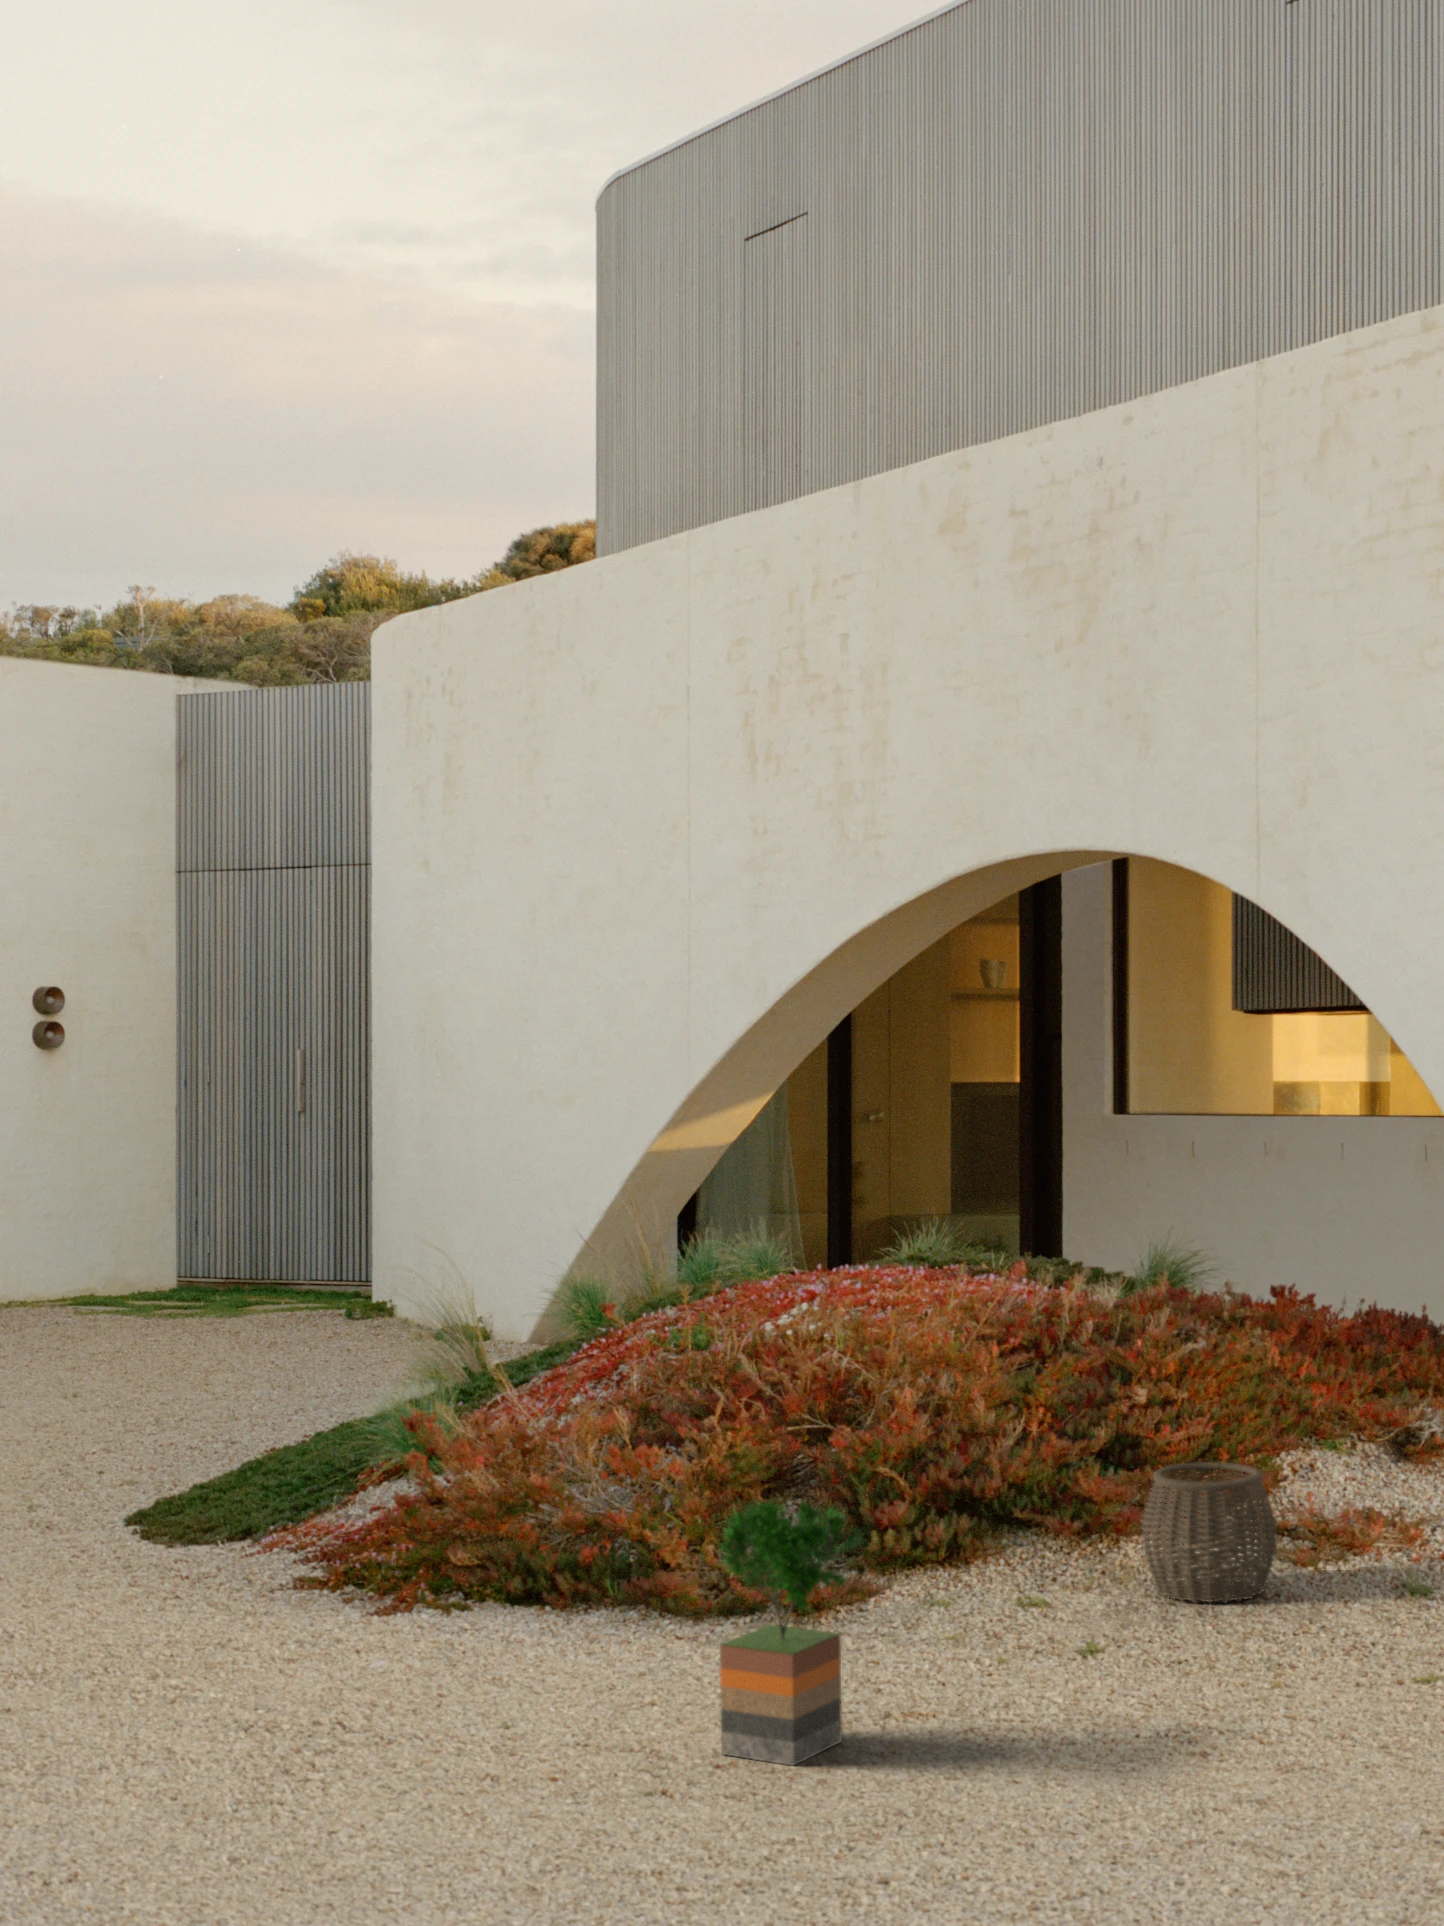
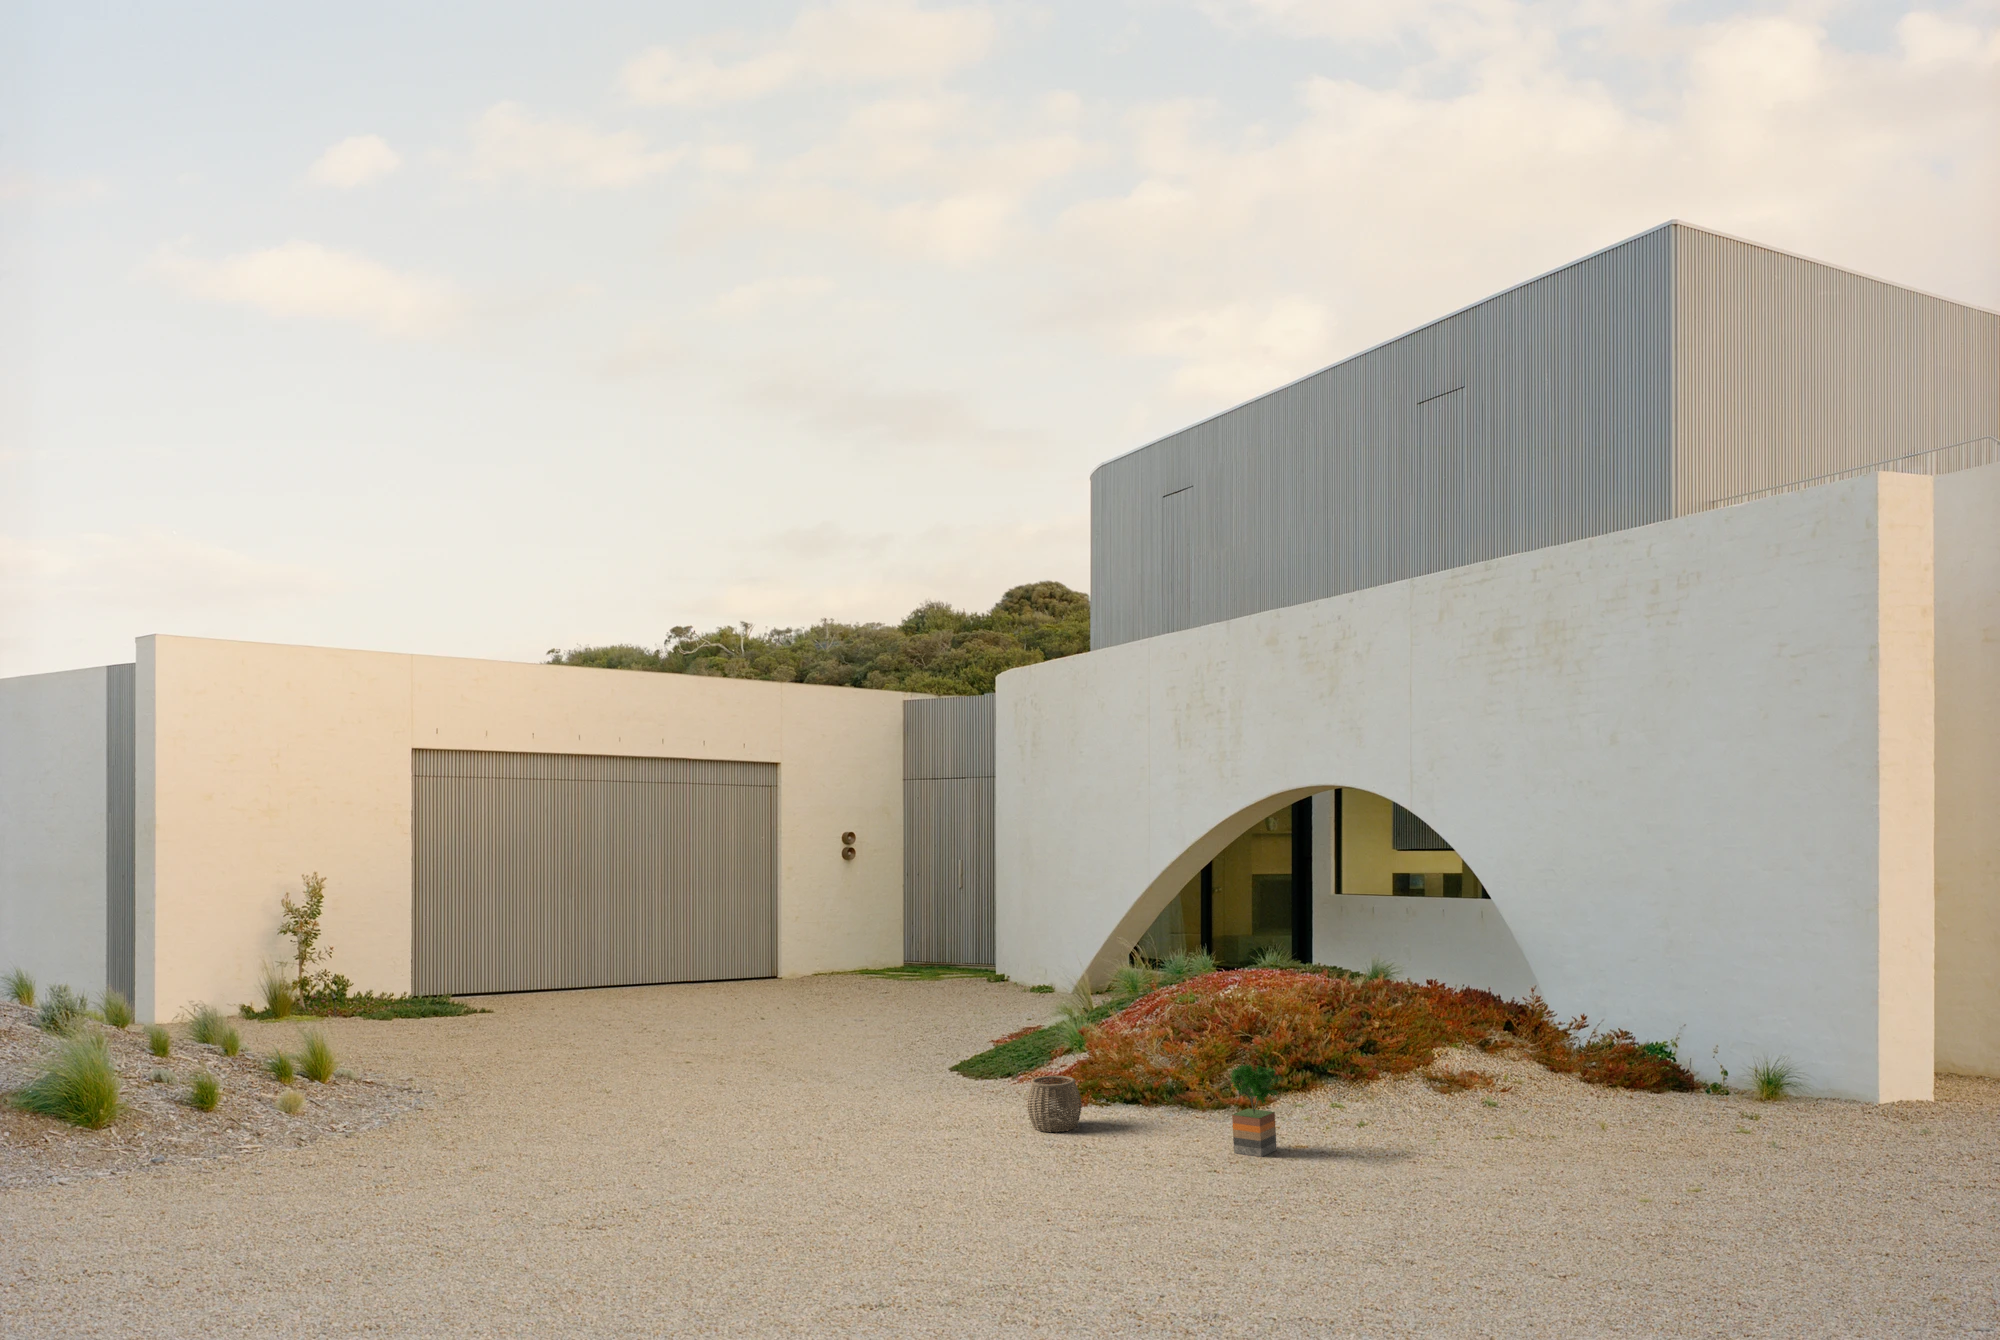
woven basket: present [1142,1462,1277,1603] -> present [1027,1076,1082,1132]

